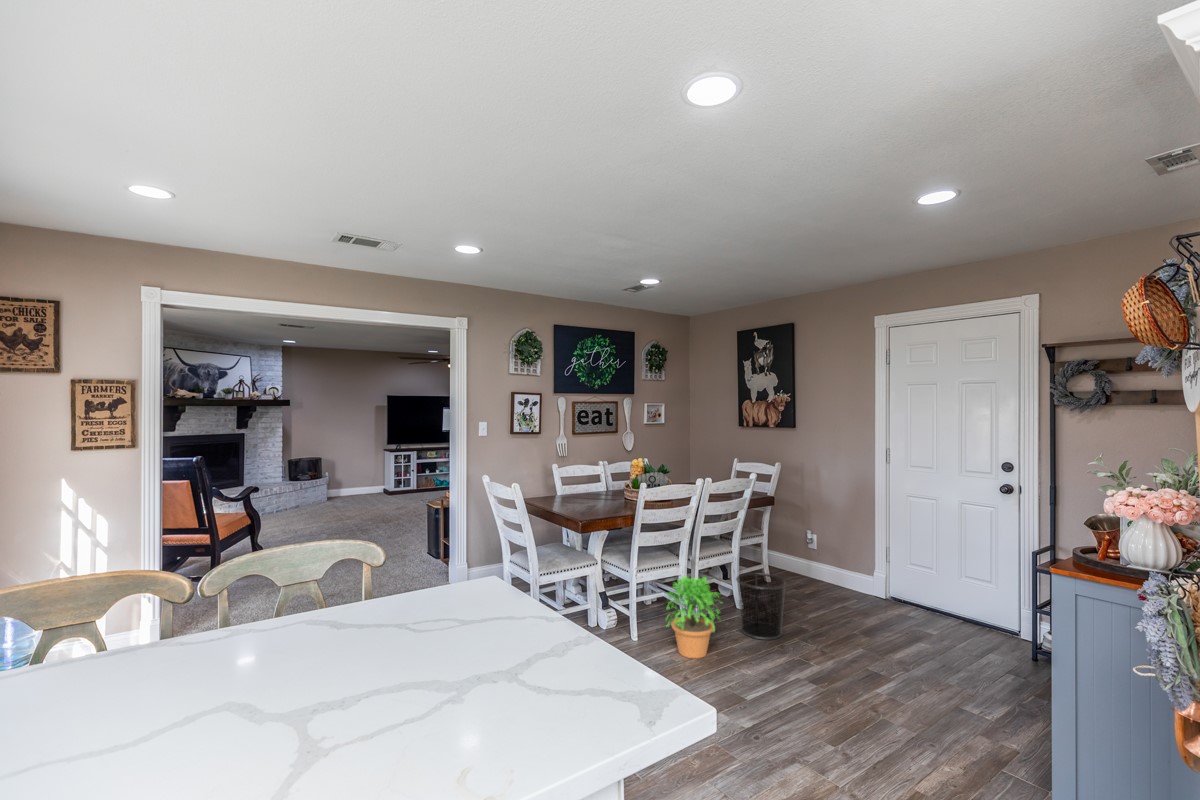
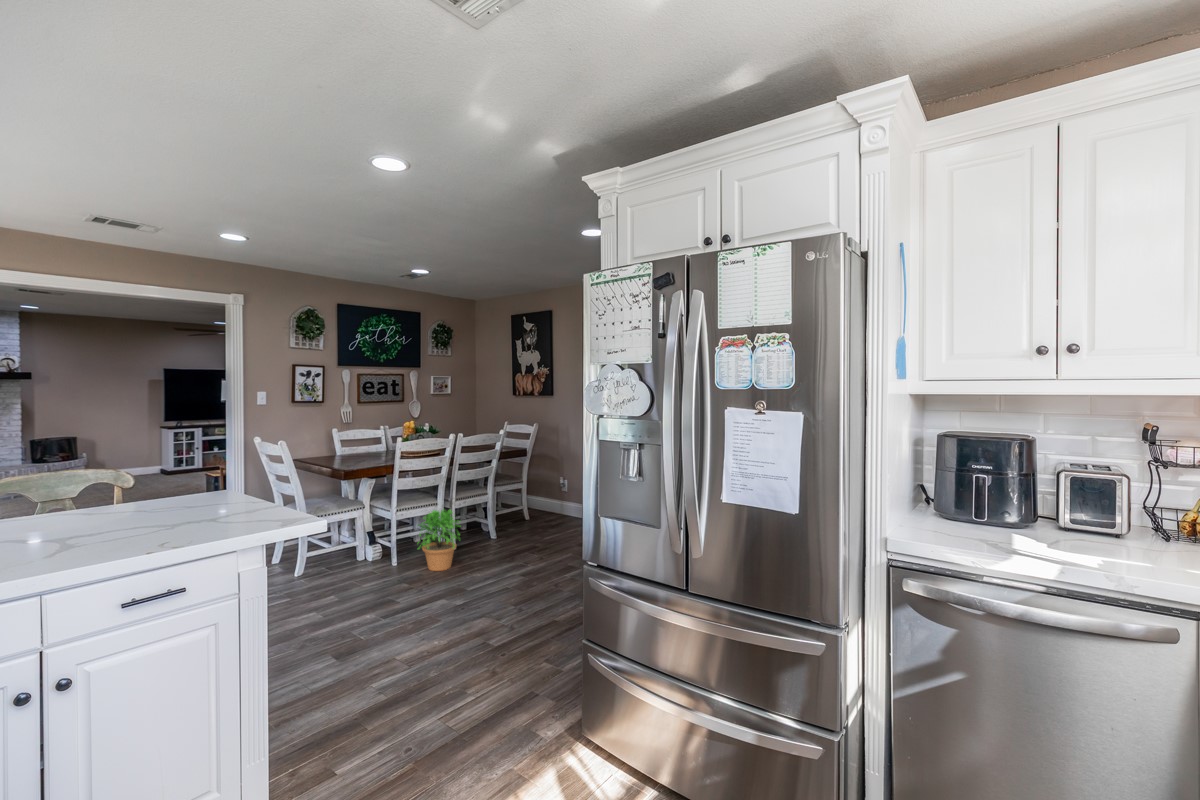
waste bin: present [736,573,786,640] -> none [482,507,520,555]

